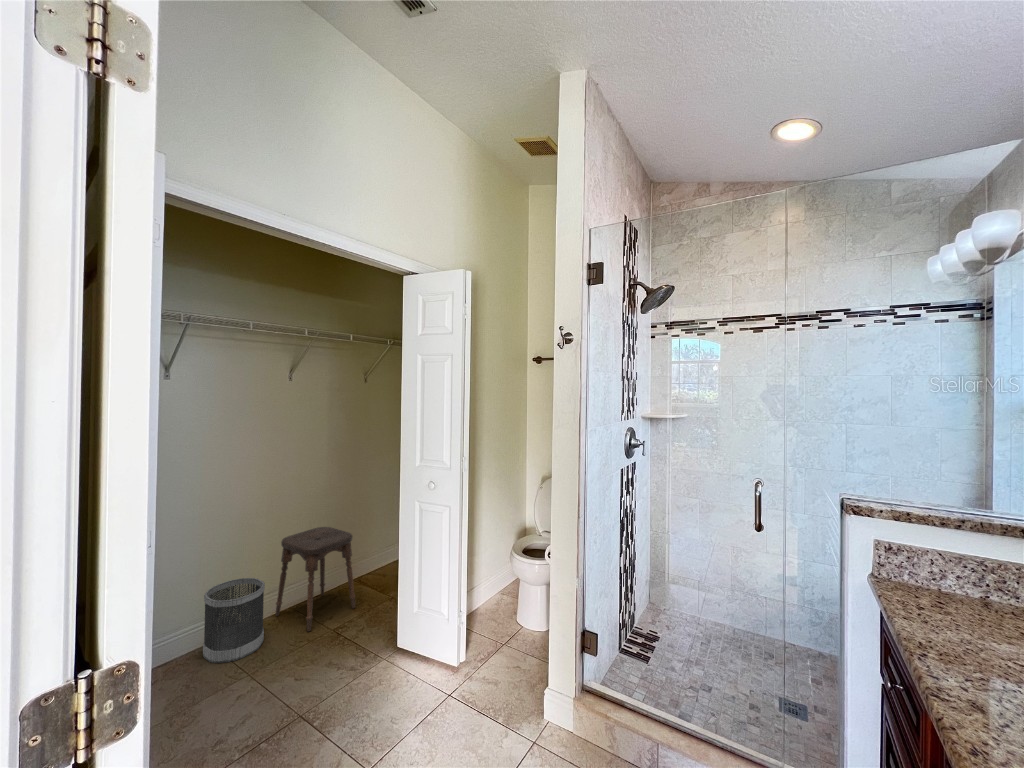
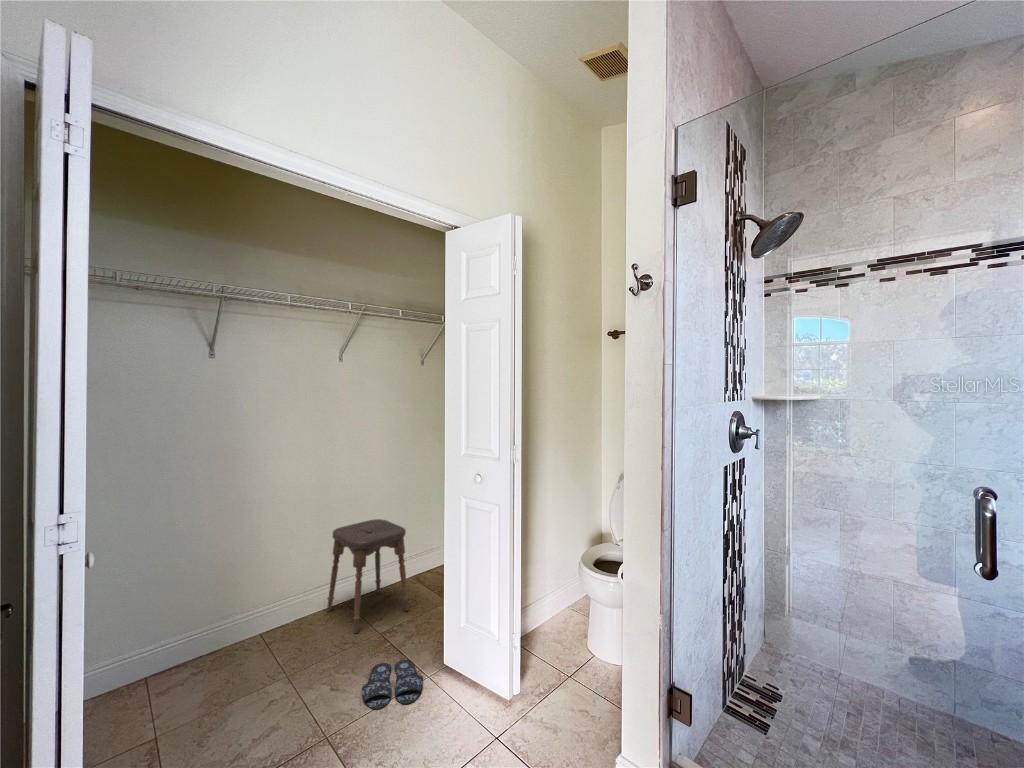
wastebasket: present [203,578,265,663] -> none [247,569,310,659]
slippers: none [326,647,381,689] -> present [362,660,423,710]

